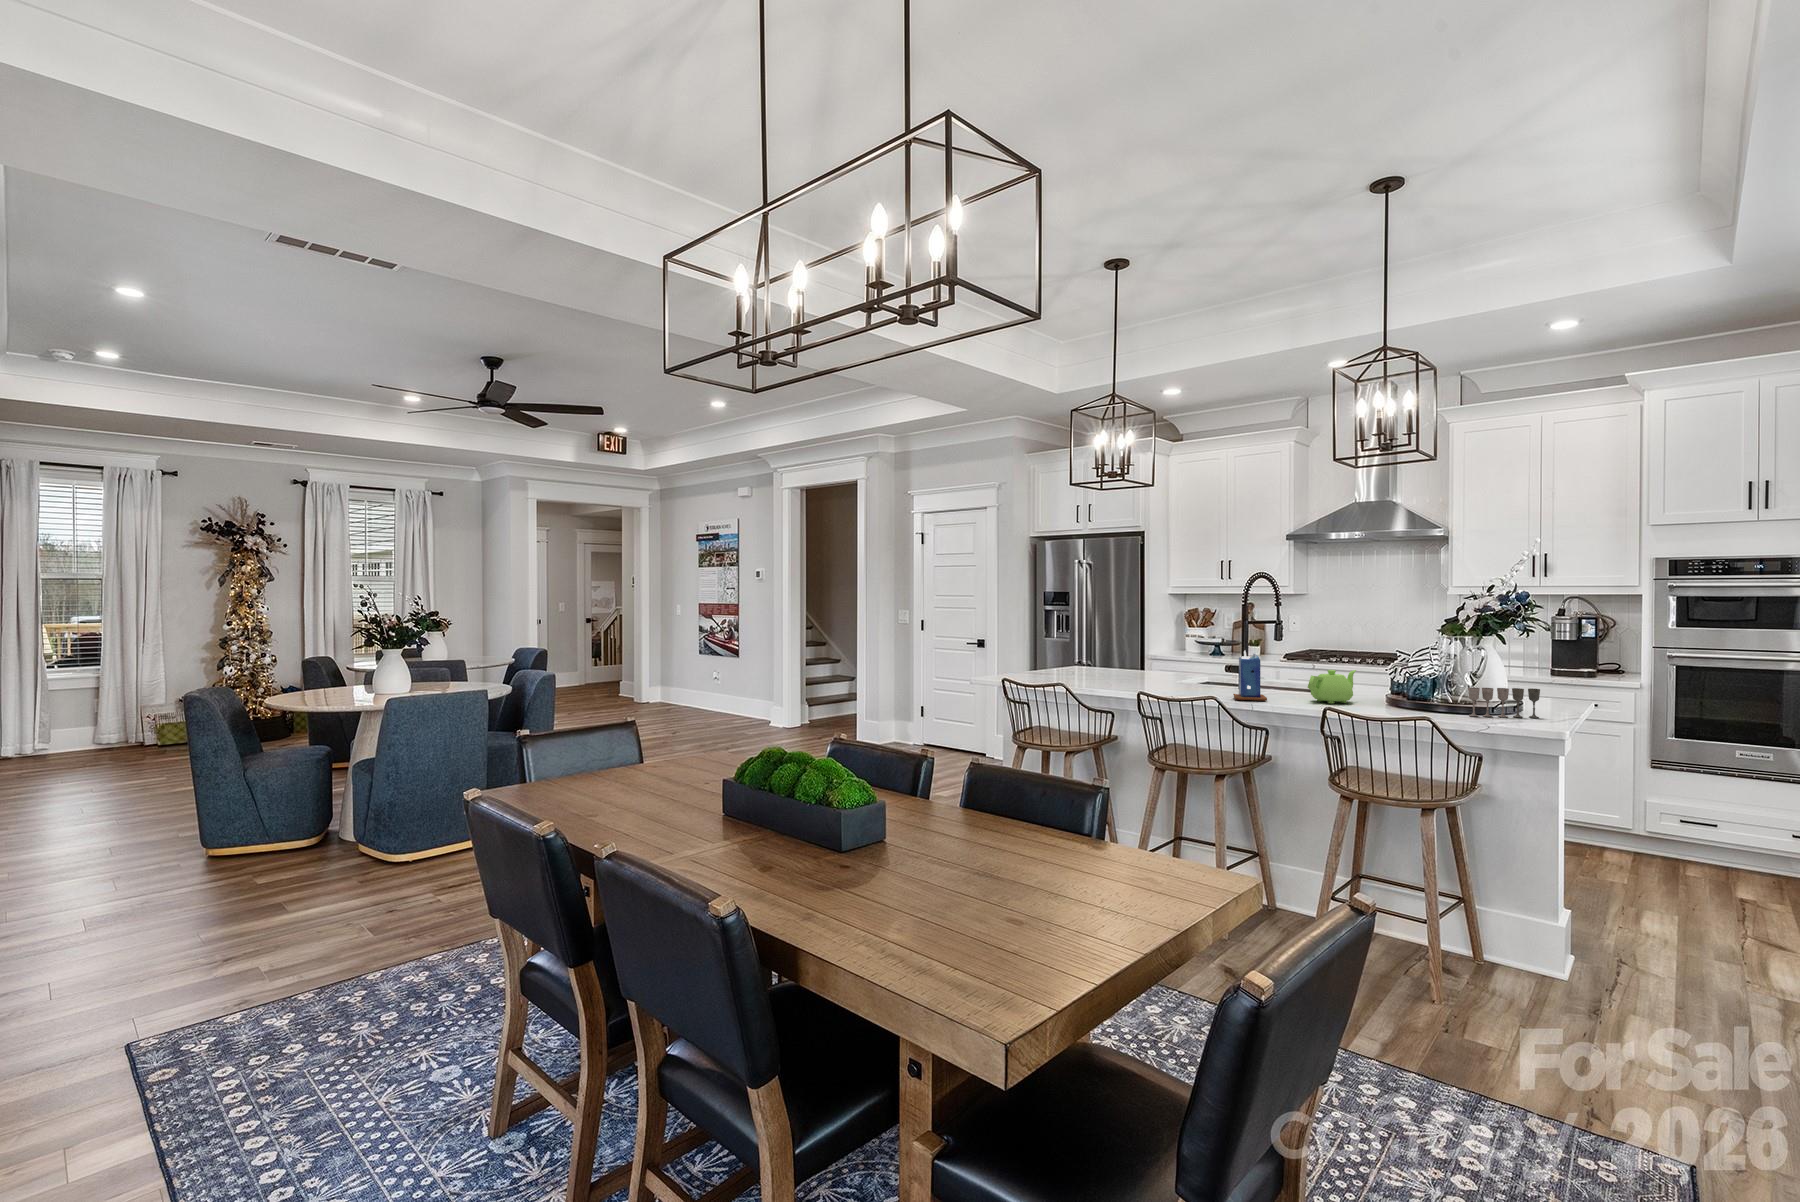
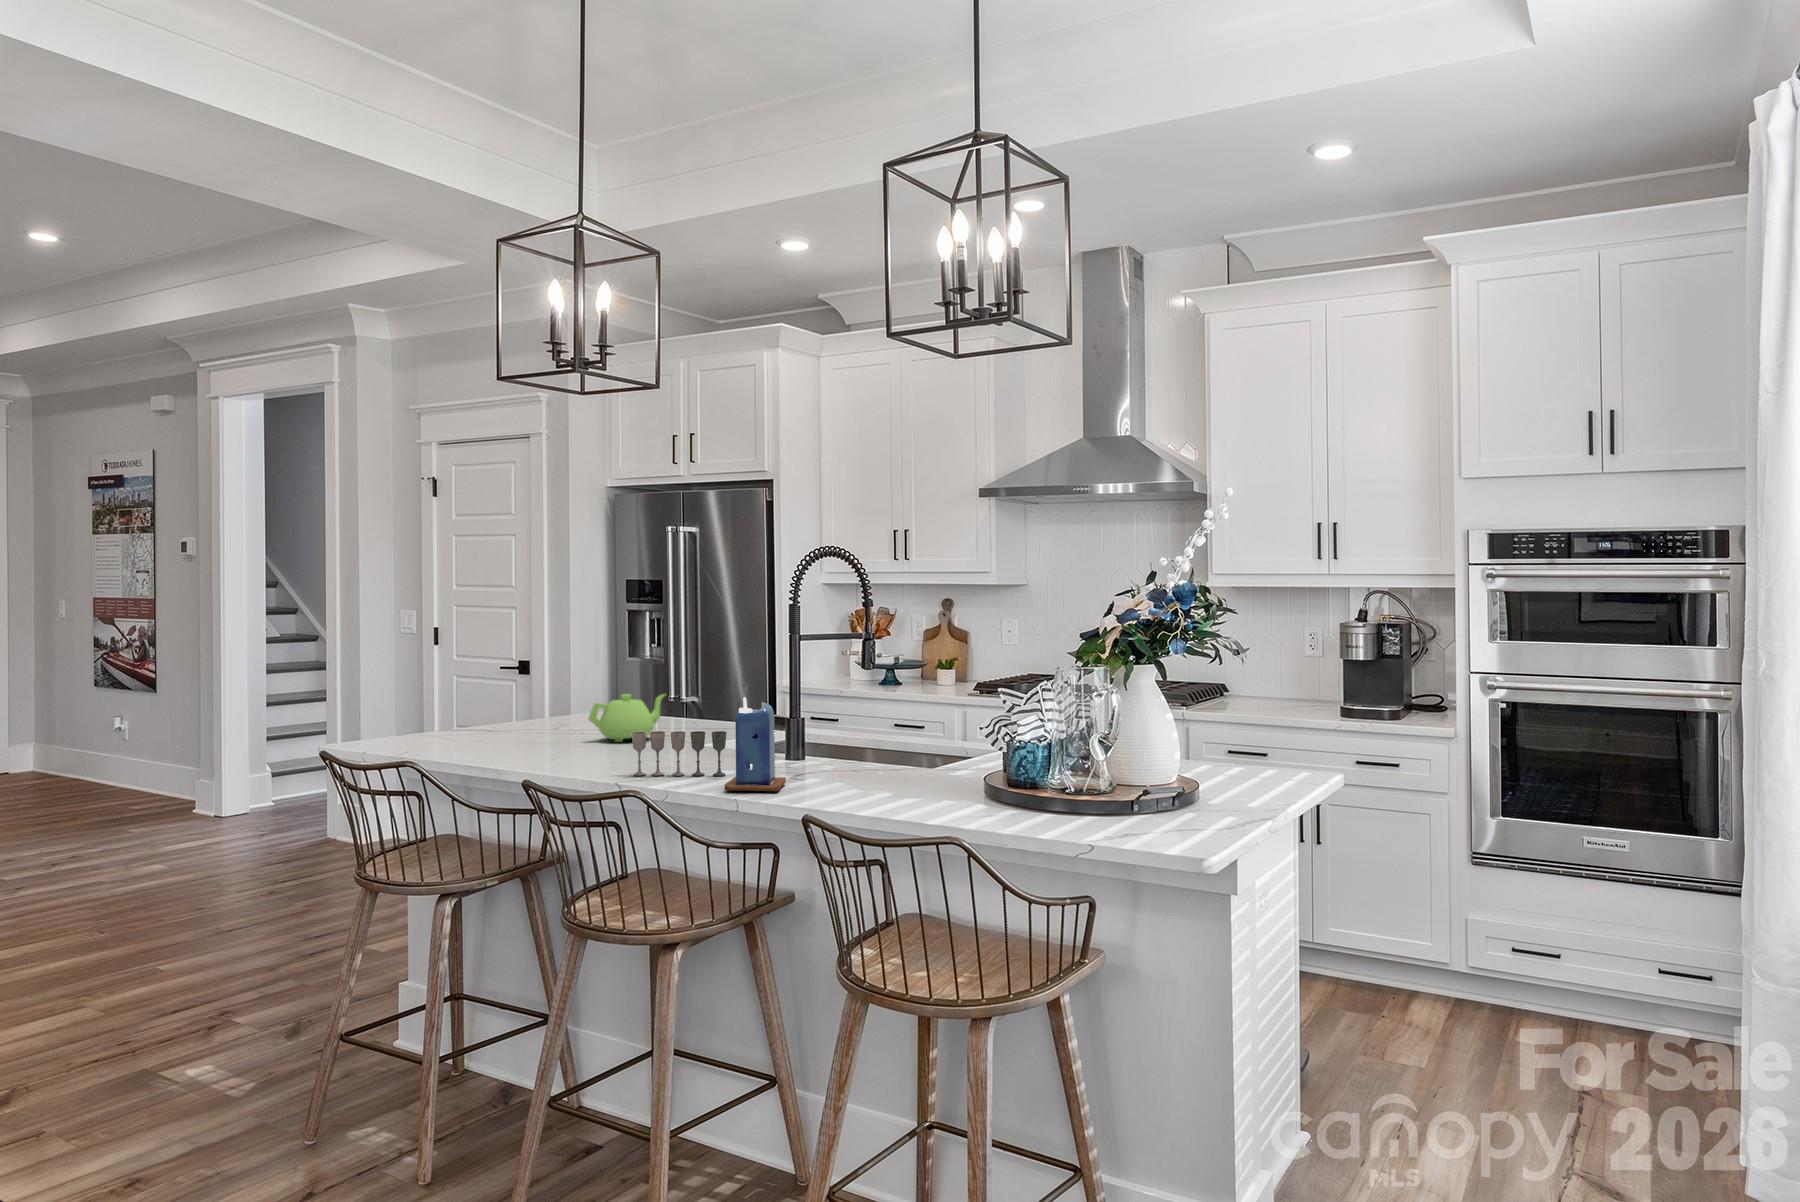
teapot: present [1308,670,1356,704] -> present [589,694,665,742]
wine glass: present [1468,687,1540,718] -> present [632,731,726,776]

